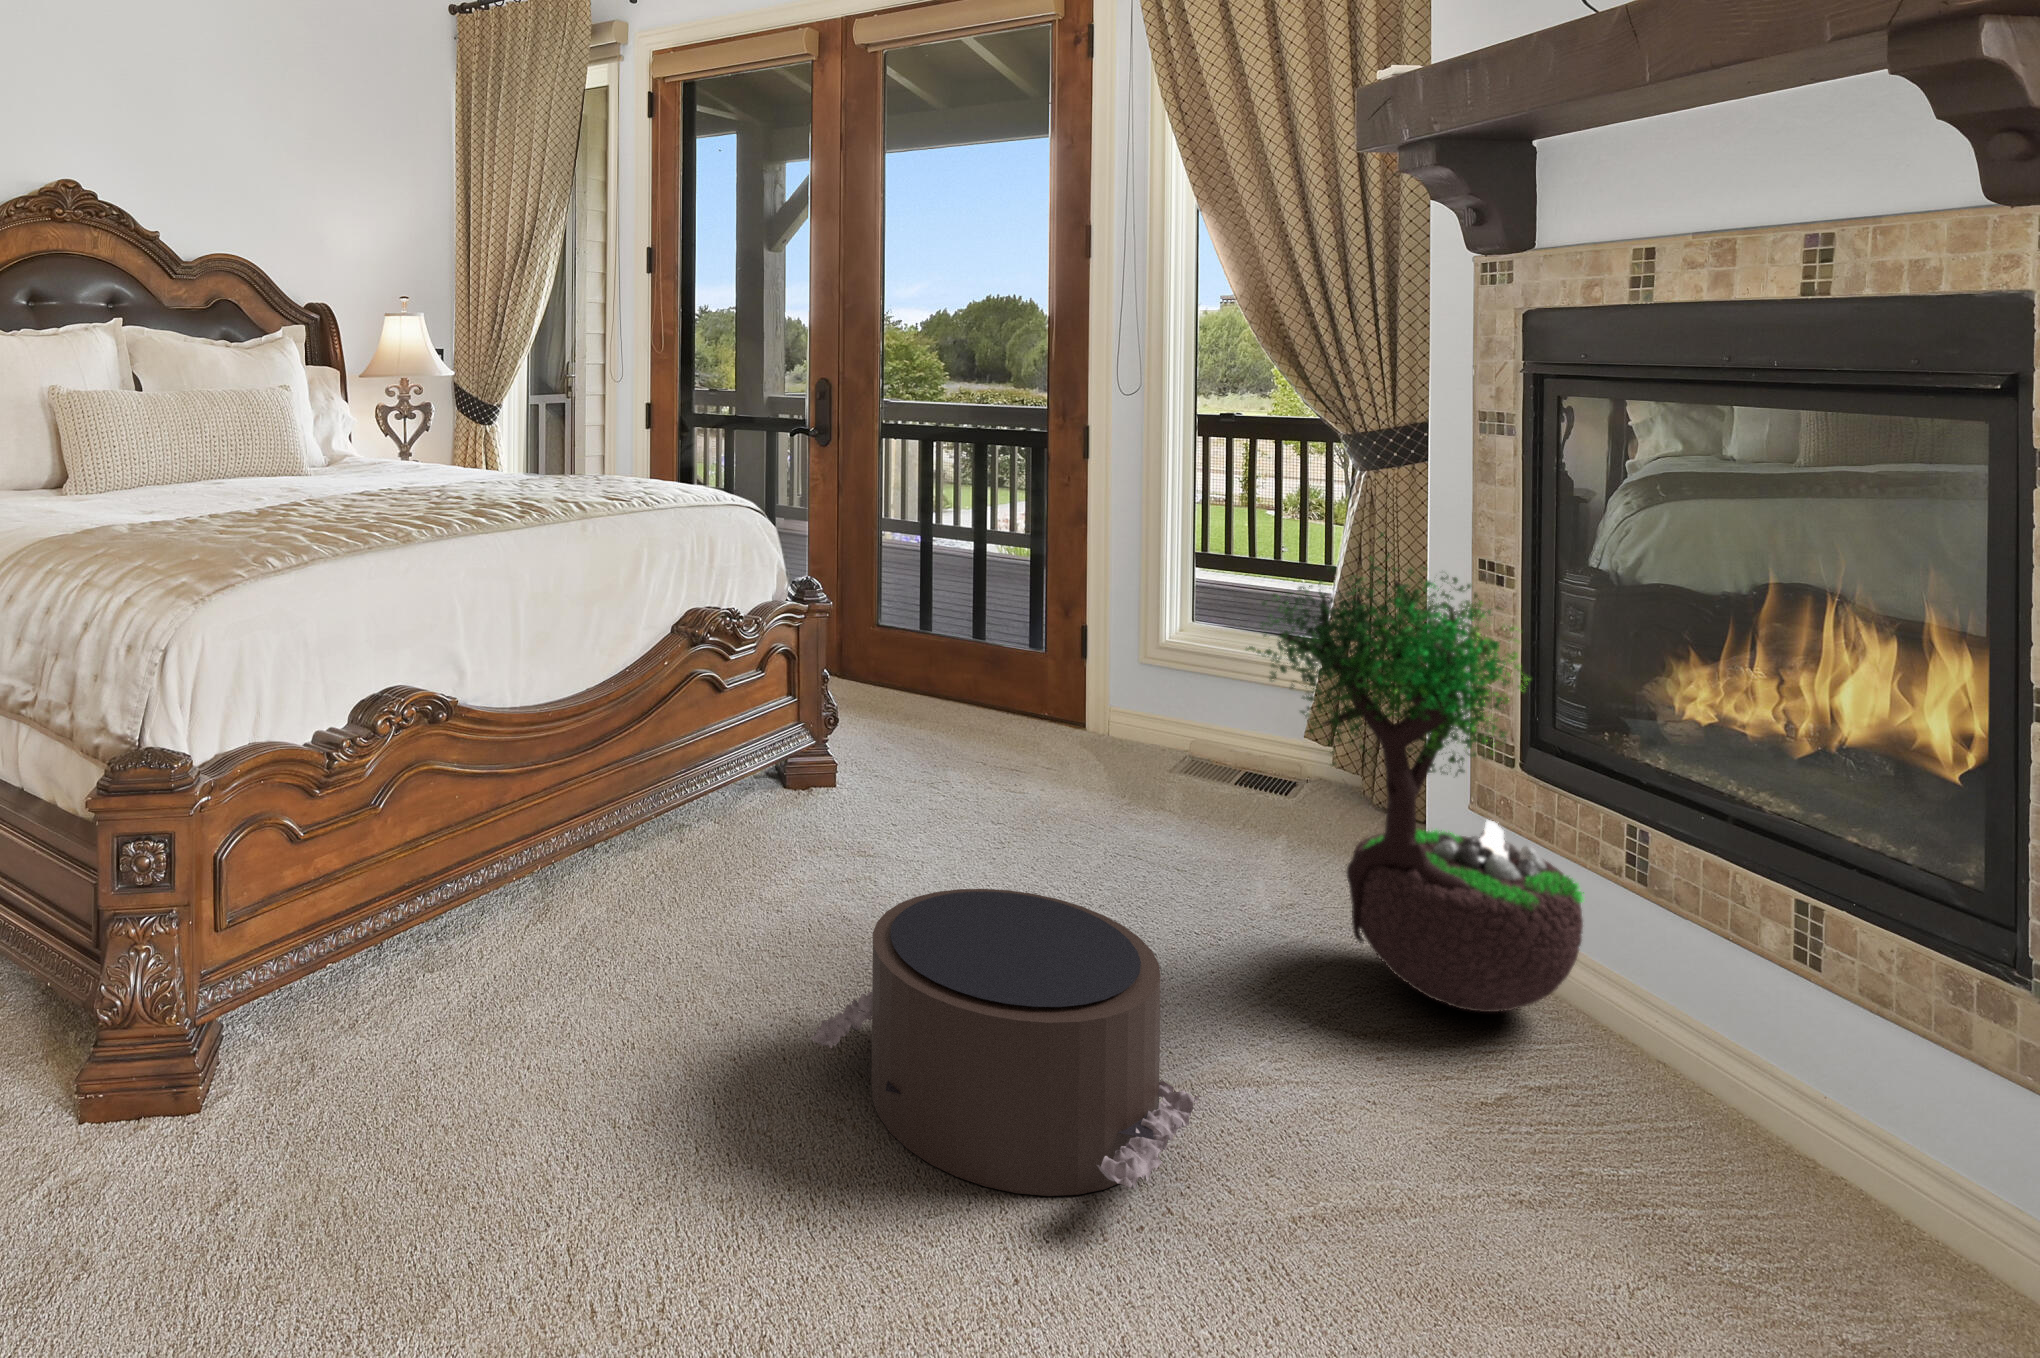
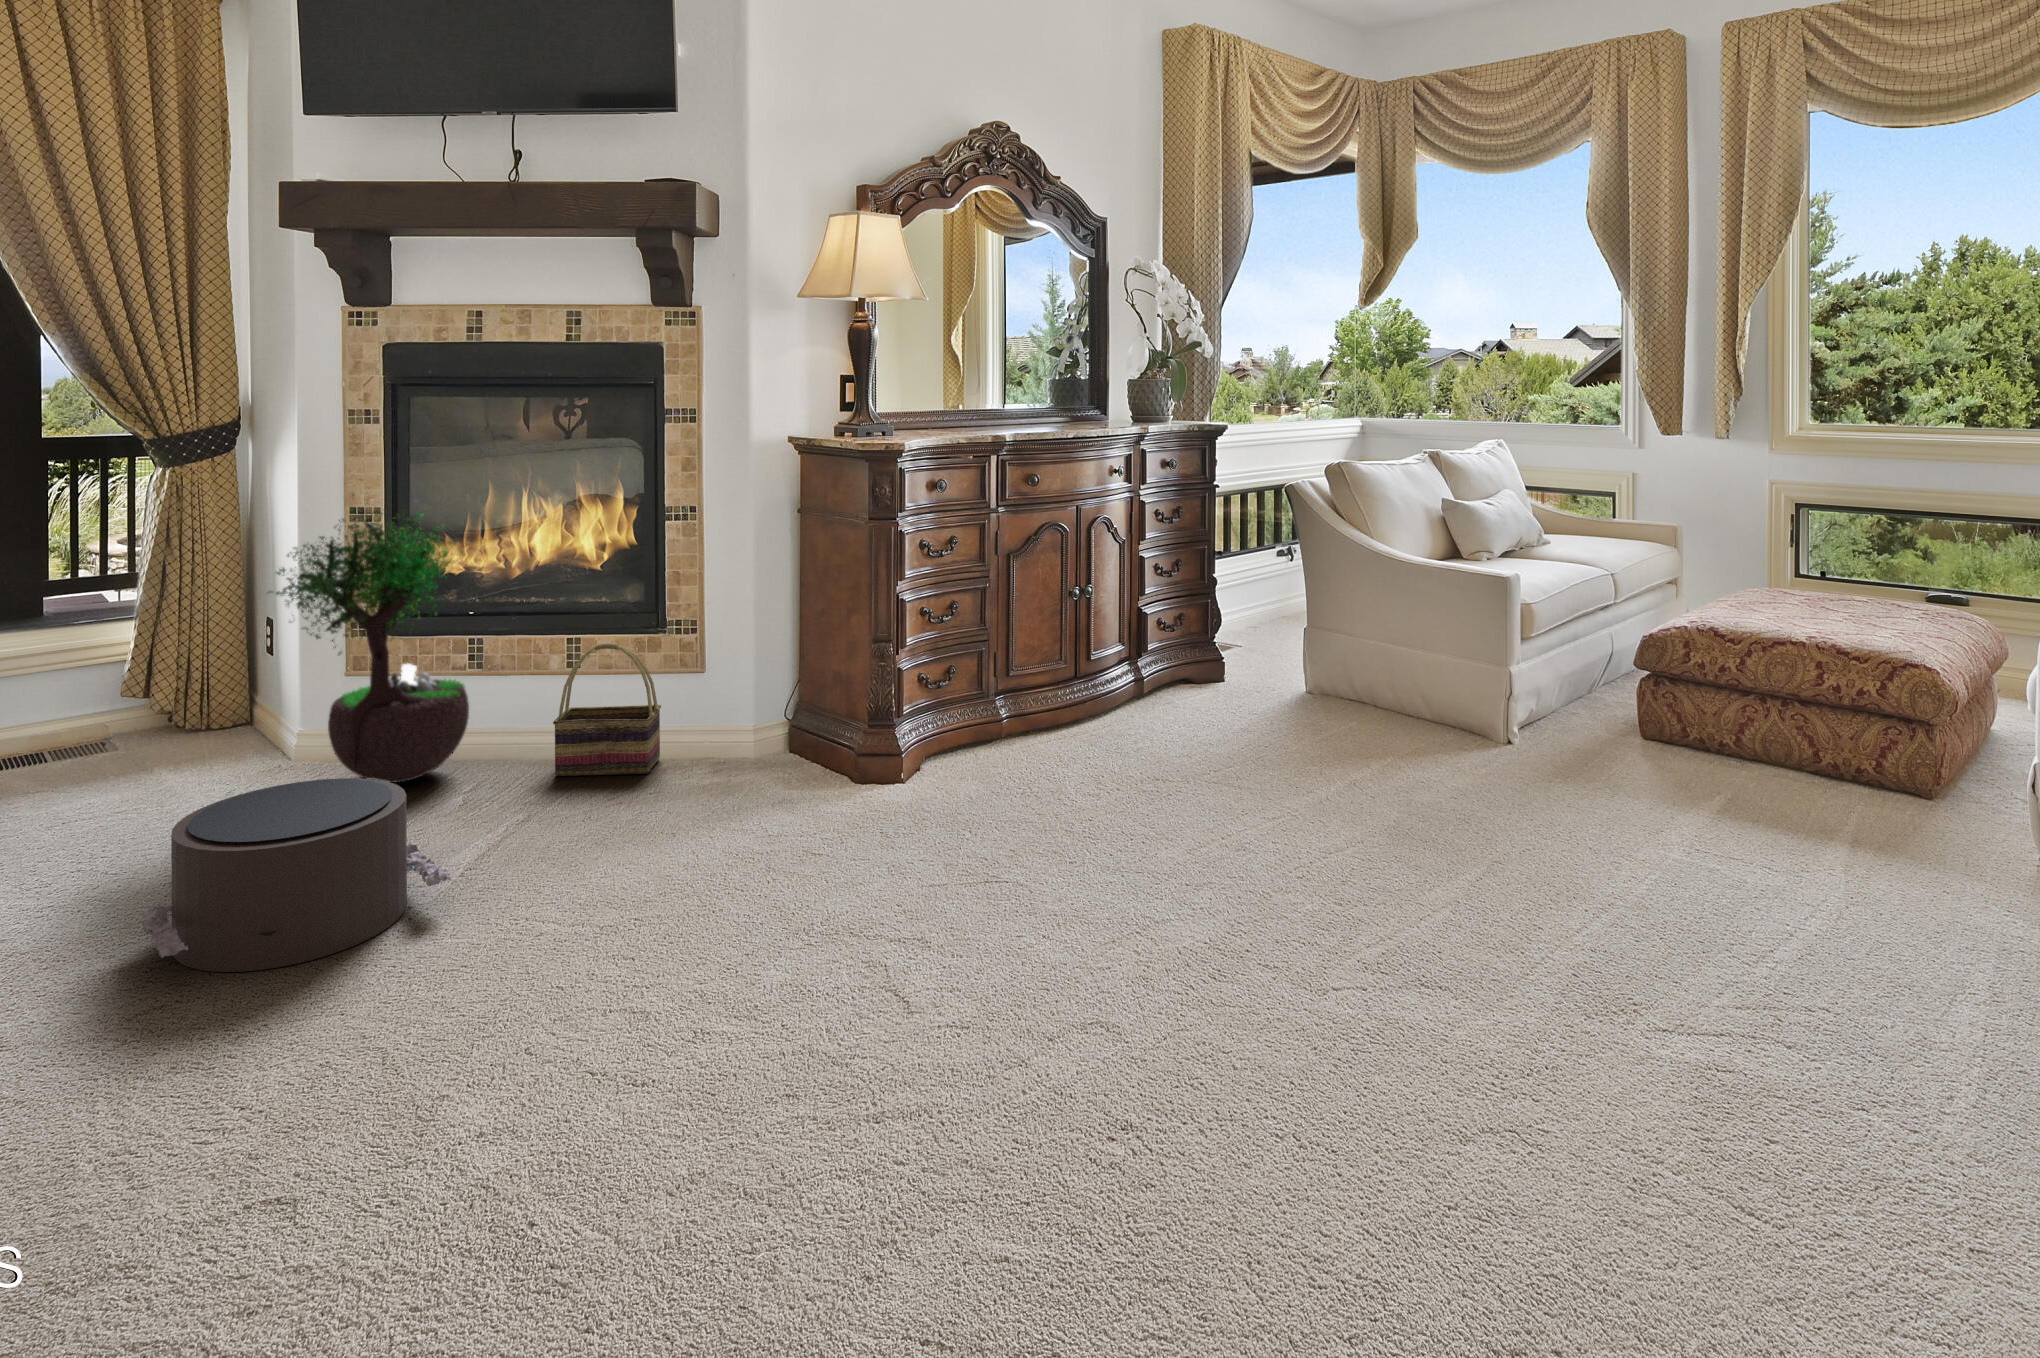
basket: none [1680,934,1978,1283] -> present [553,643,661,776]

